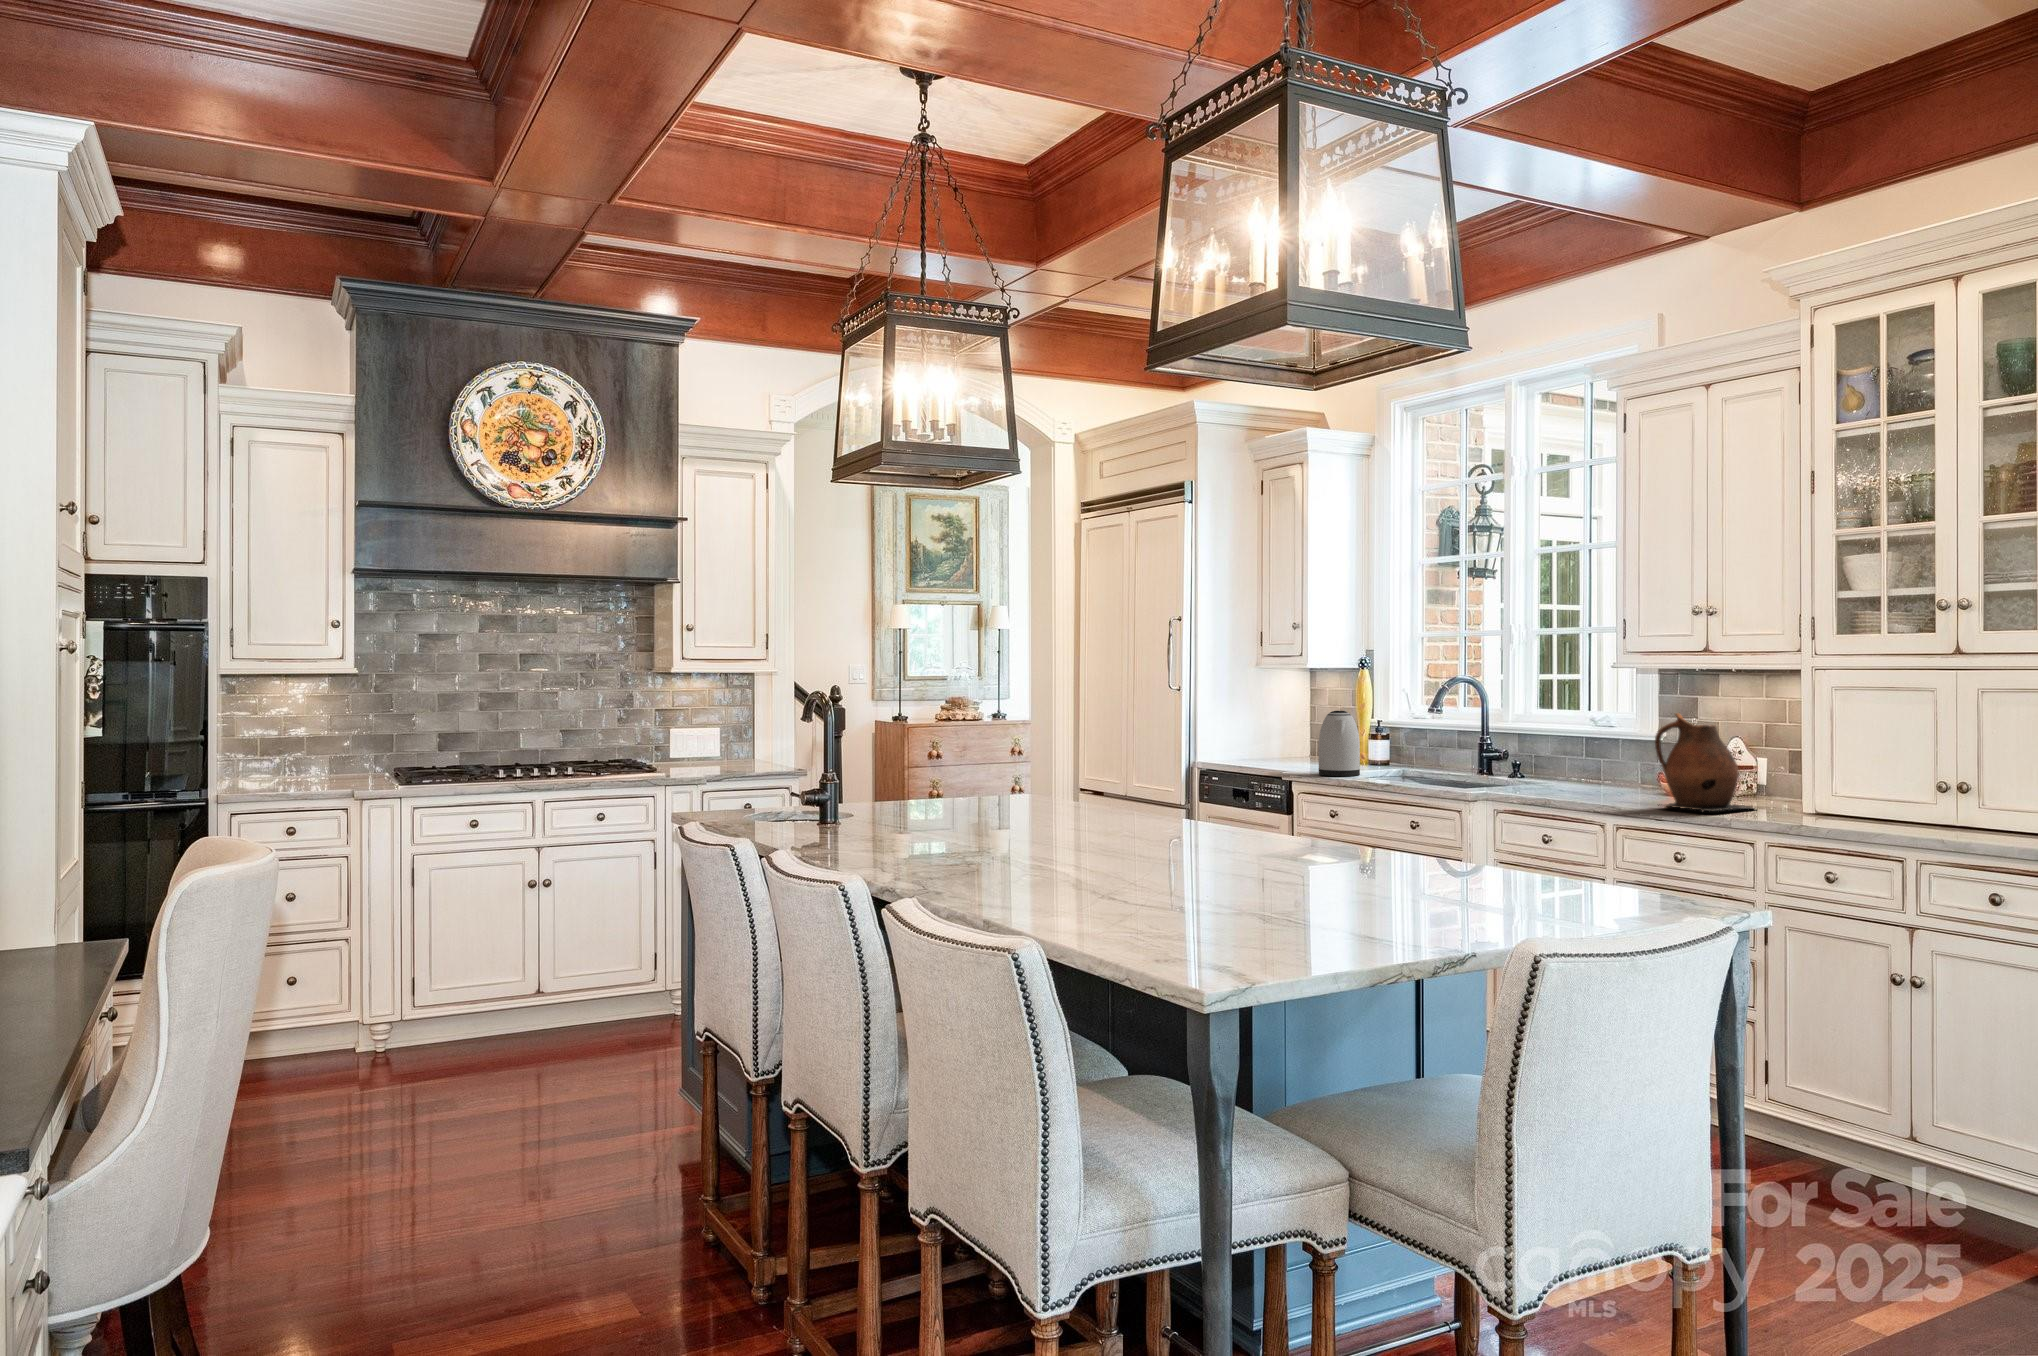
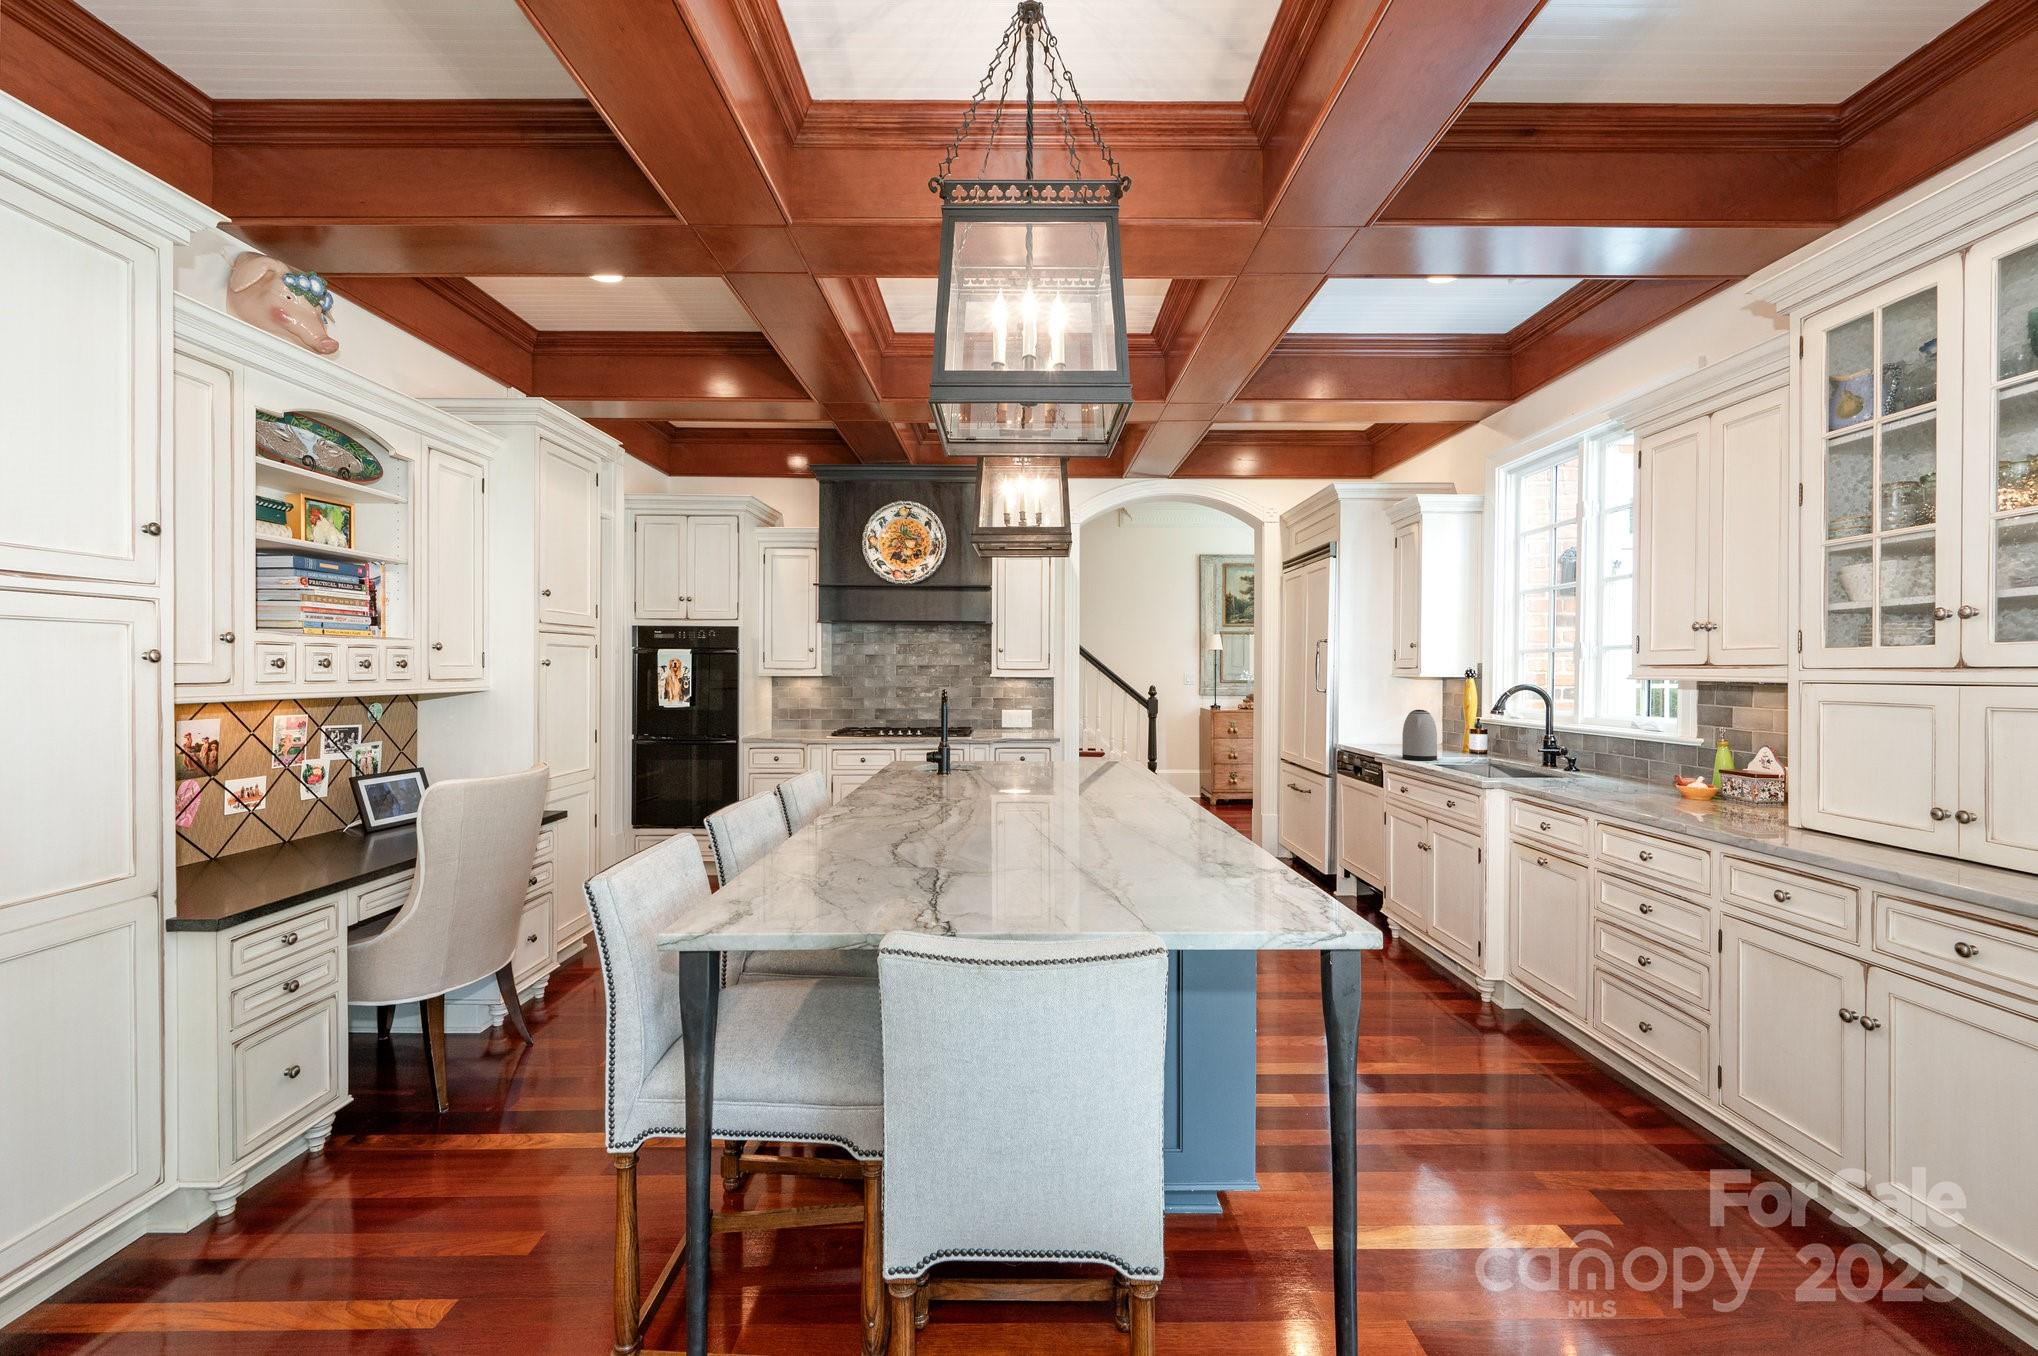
ceramic pitcher: present [1655,713,1755,812] -> none [1629,722,1742,820]

